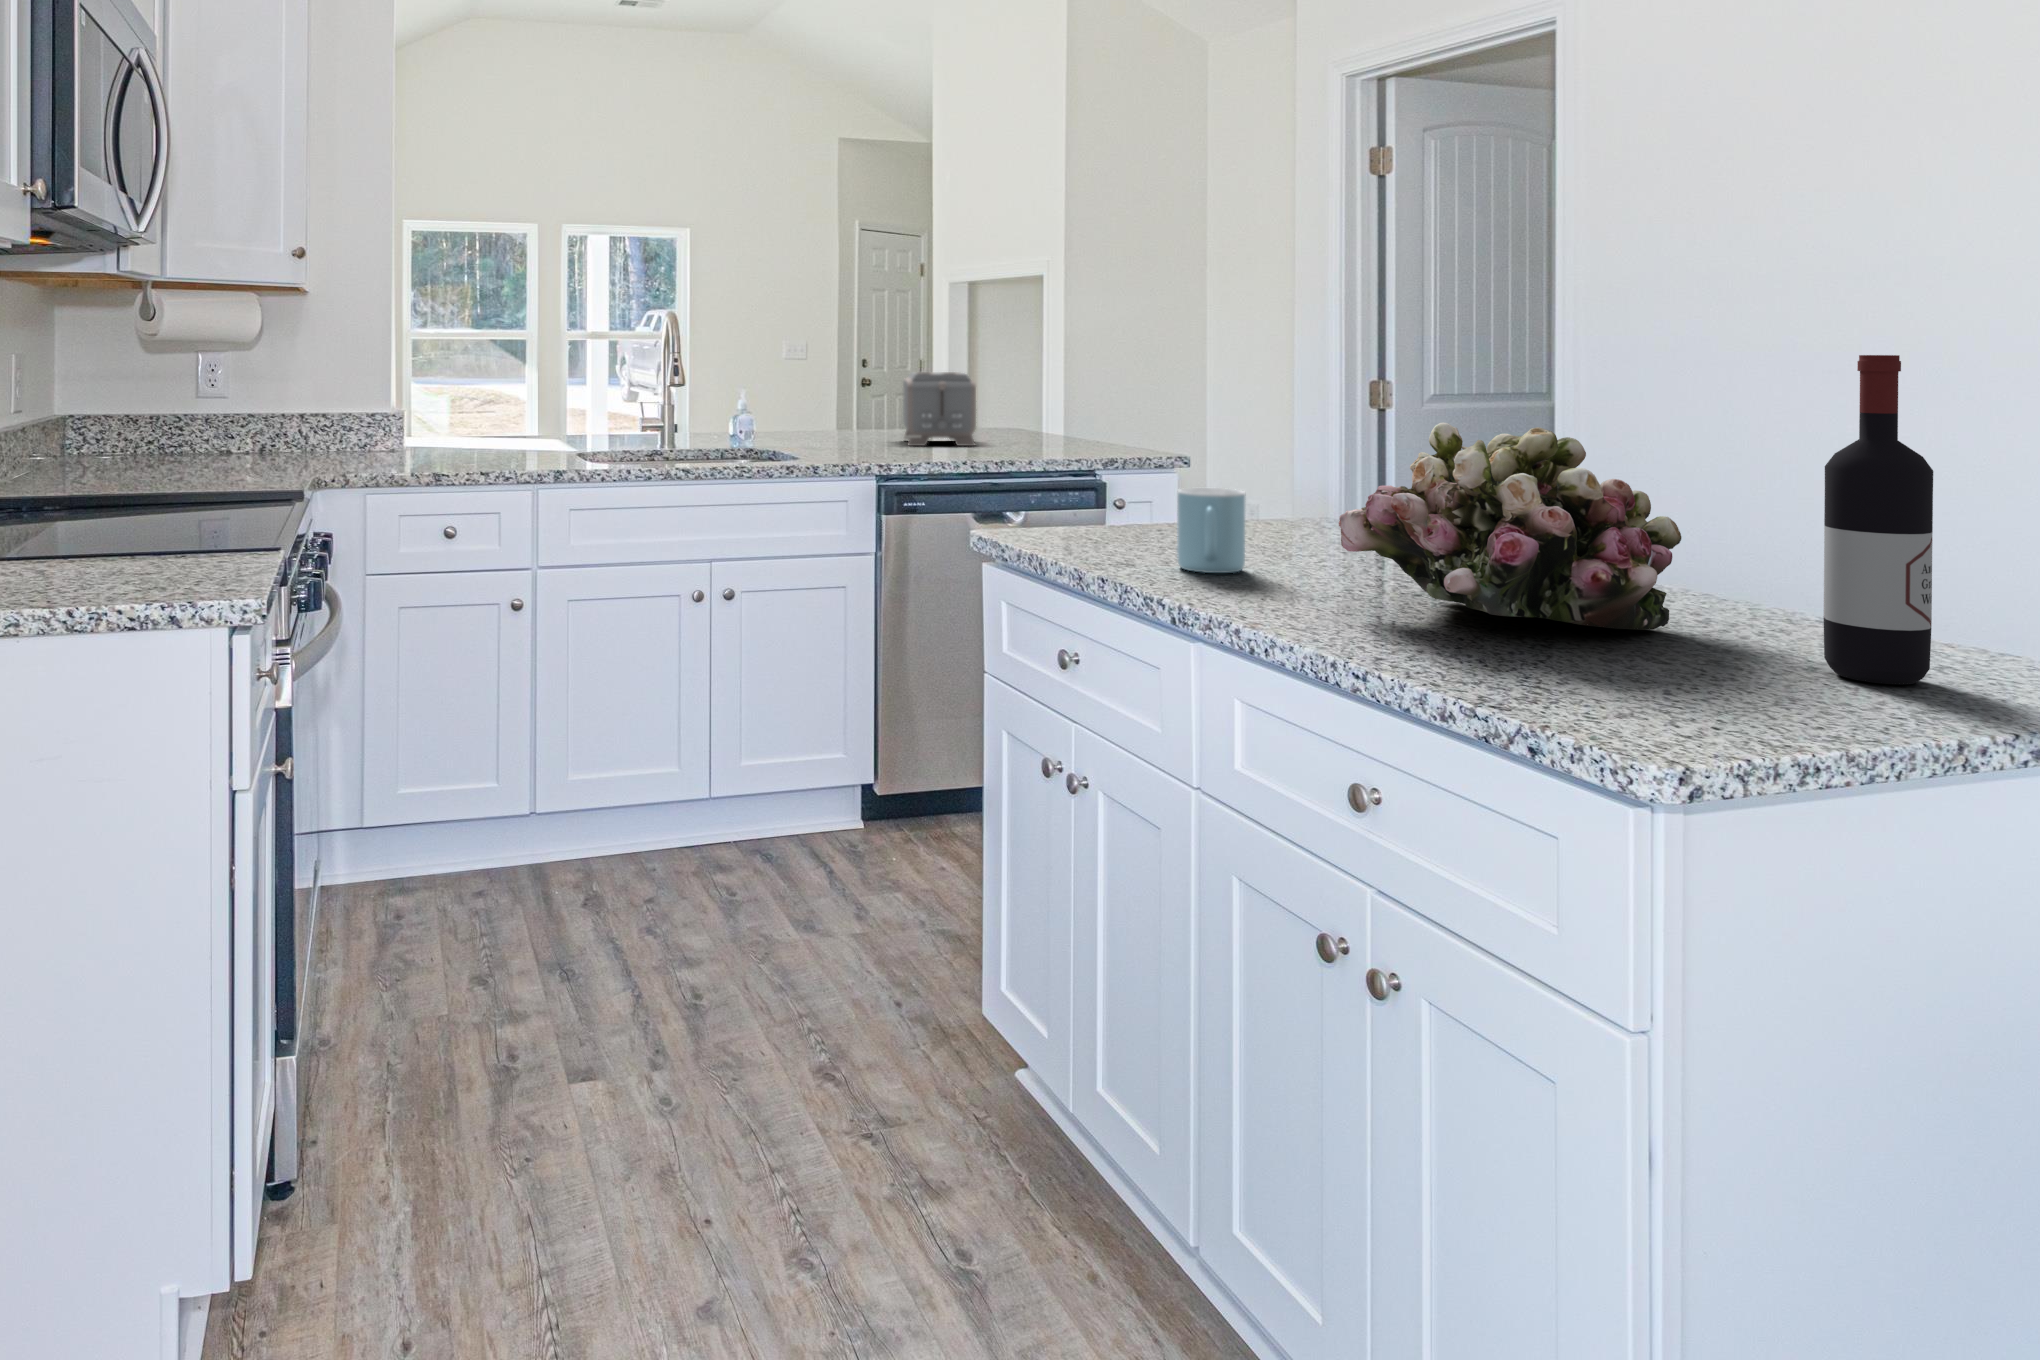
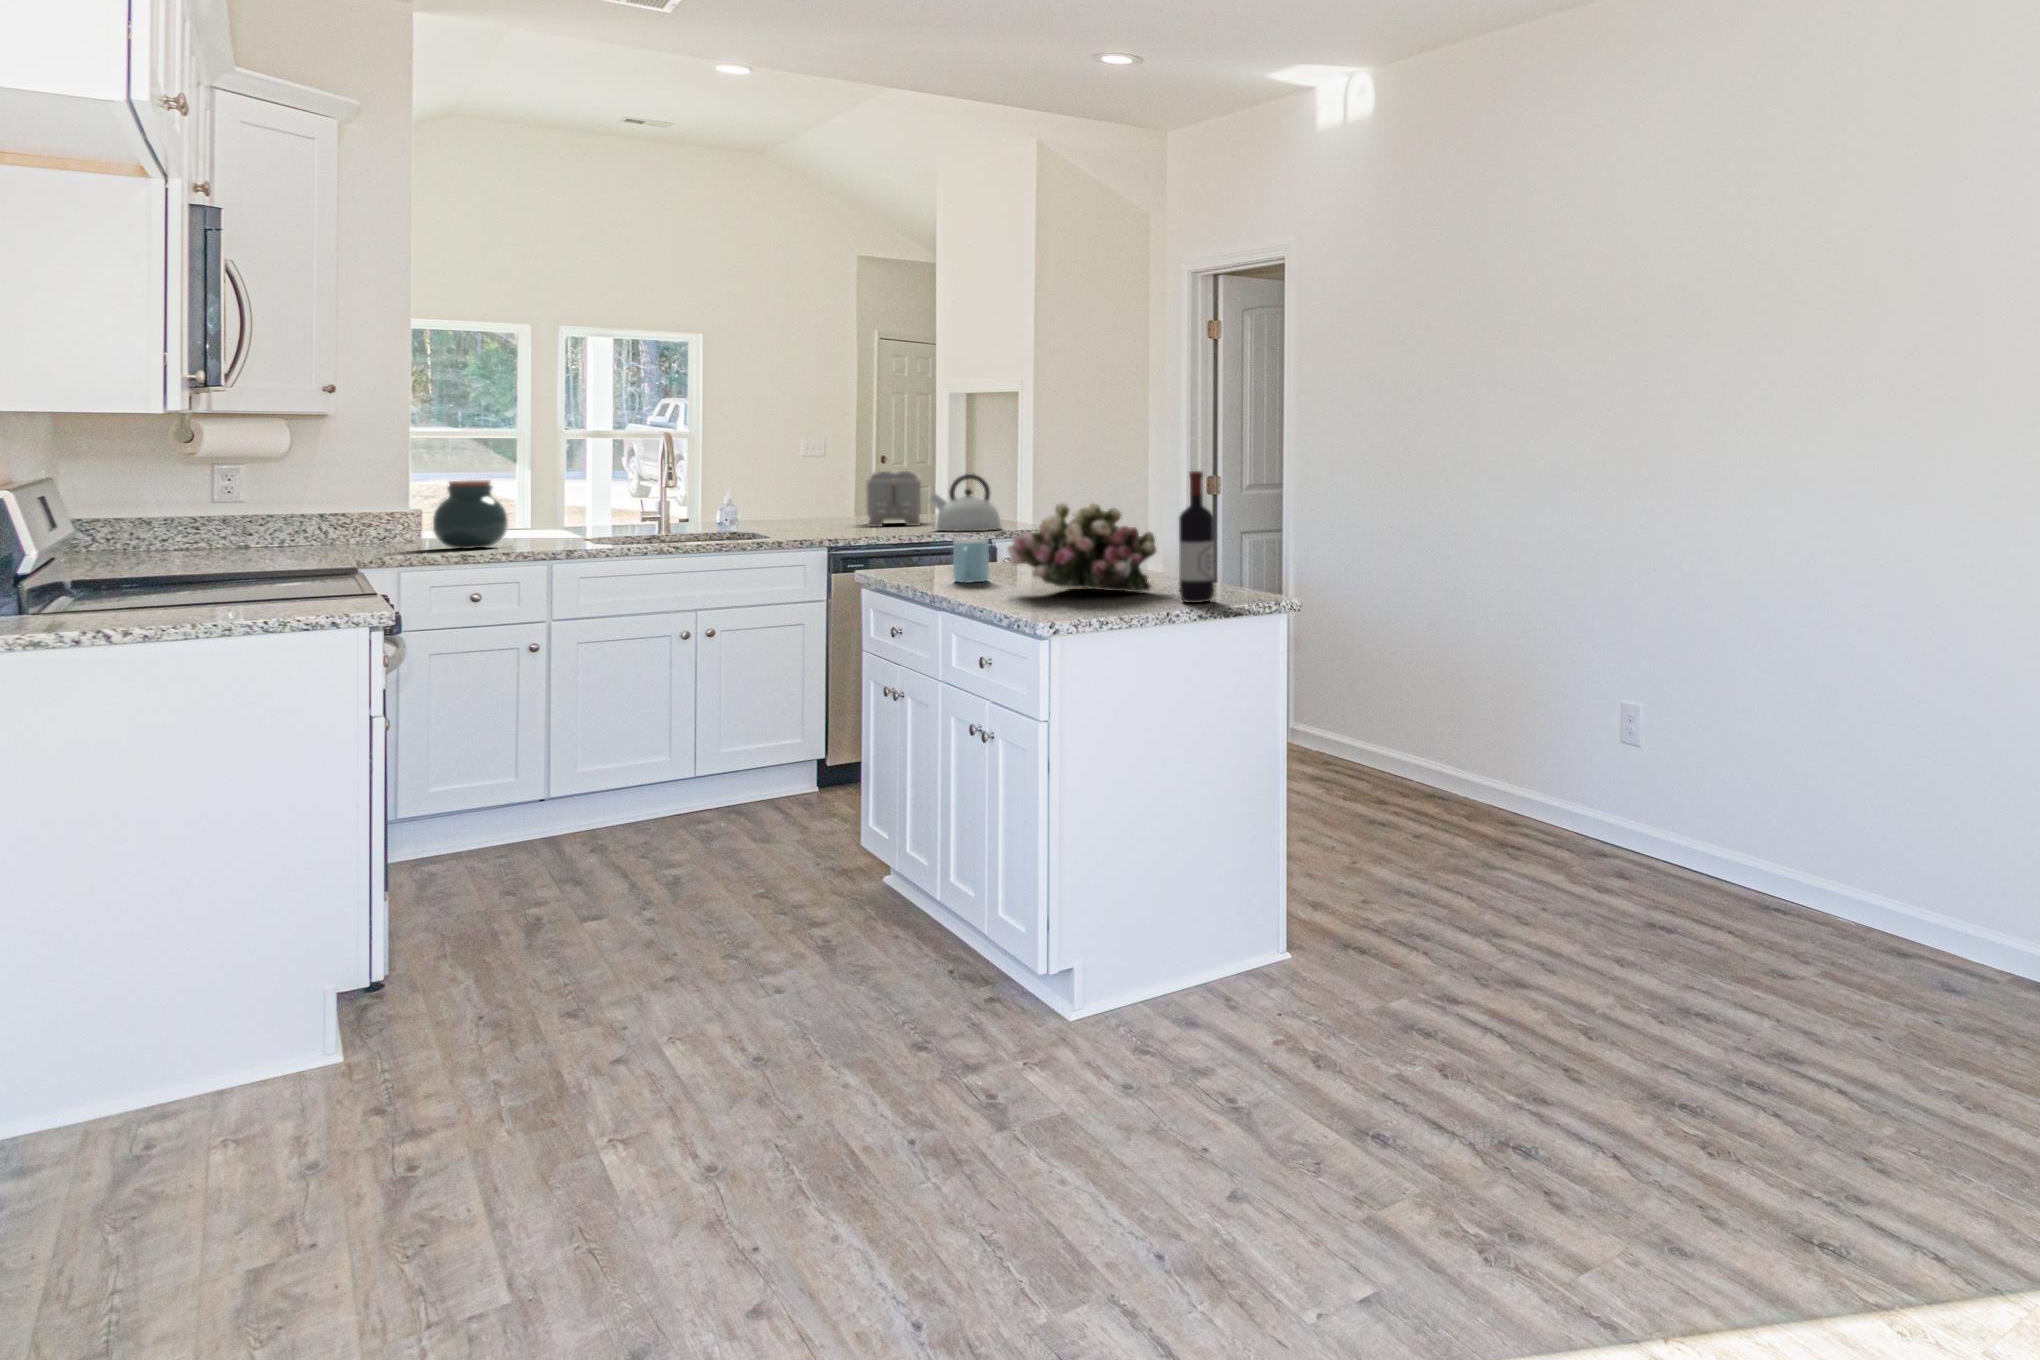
jar: none [410,374,493,464] -> present [433,480,508,549]
kettle: none [1004,375,1108,458] -> present [928,474,1001,531]

